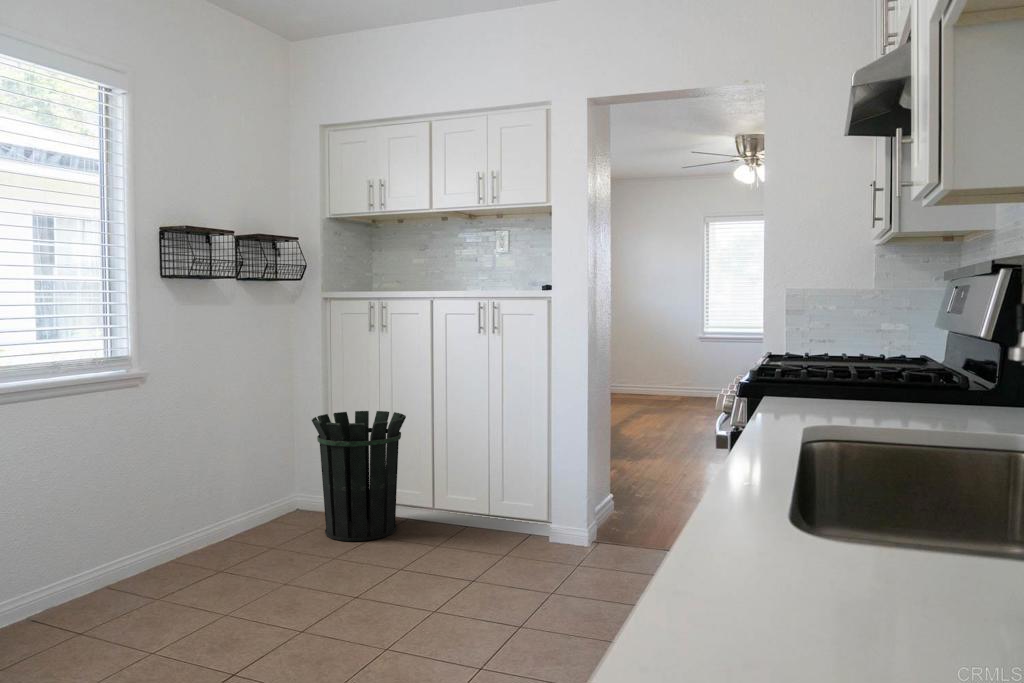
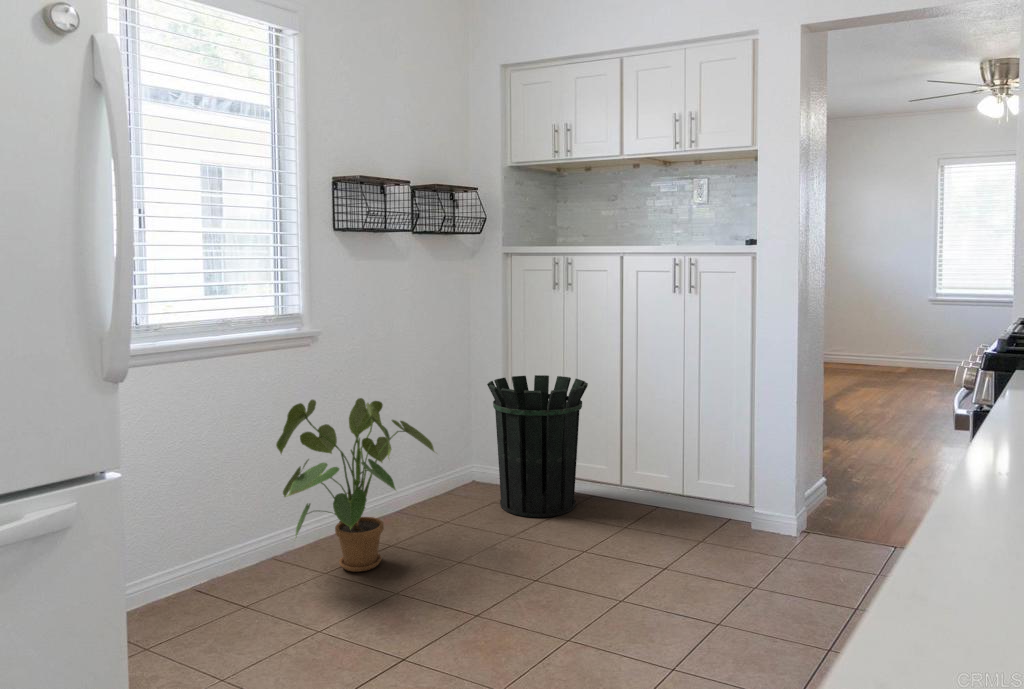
house plant: none [105,437,269,599] -> present [276,398,435,572]

